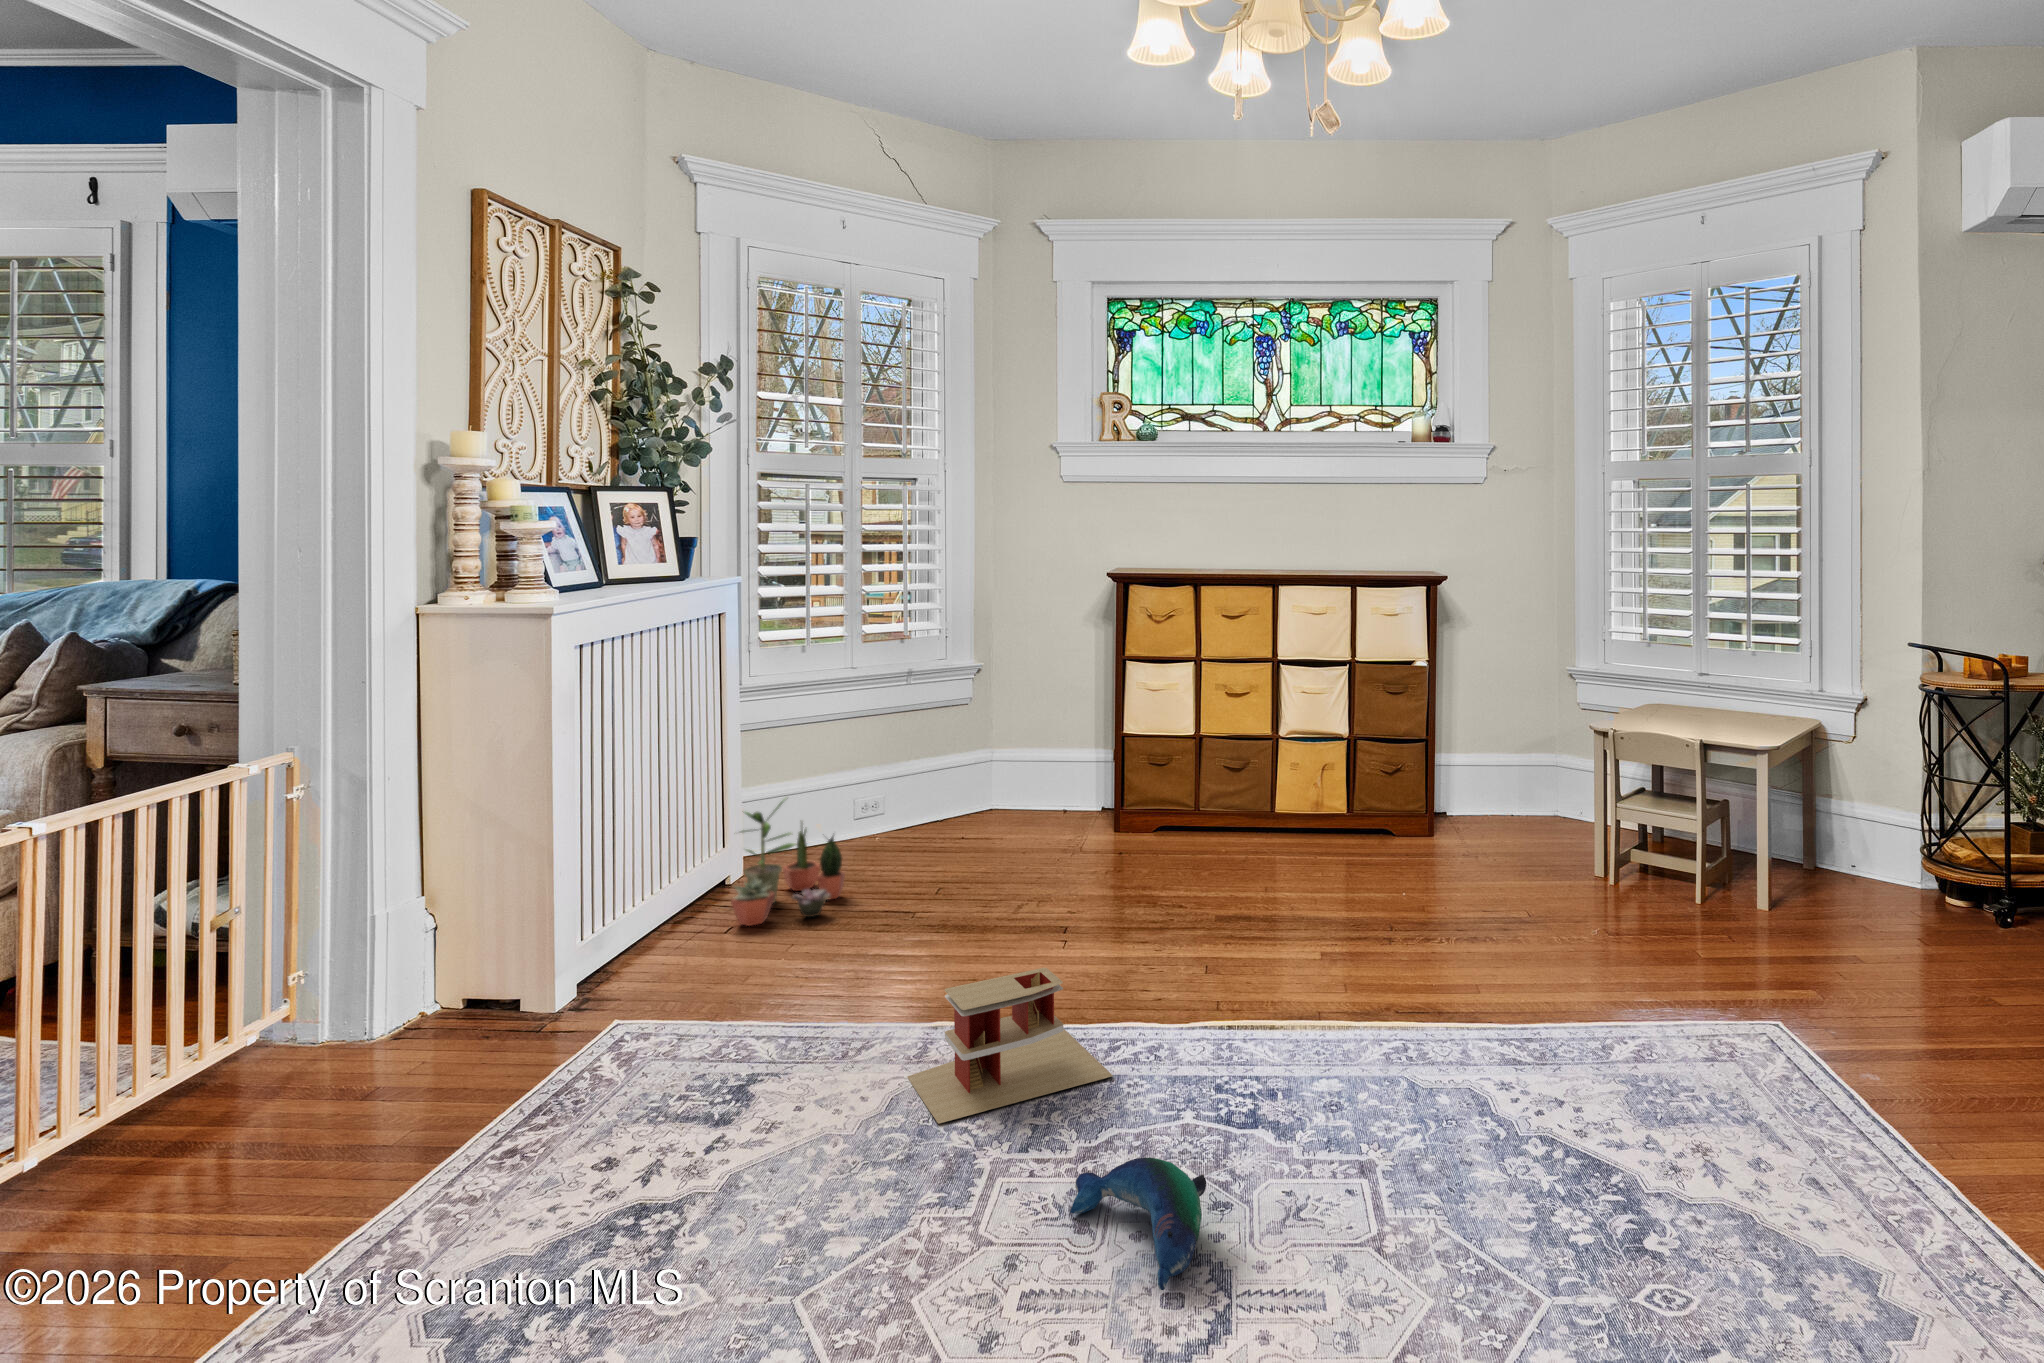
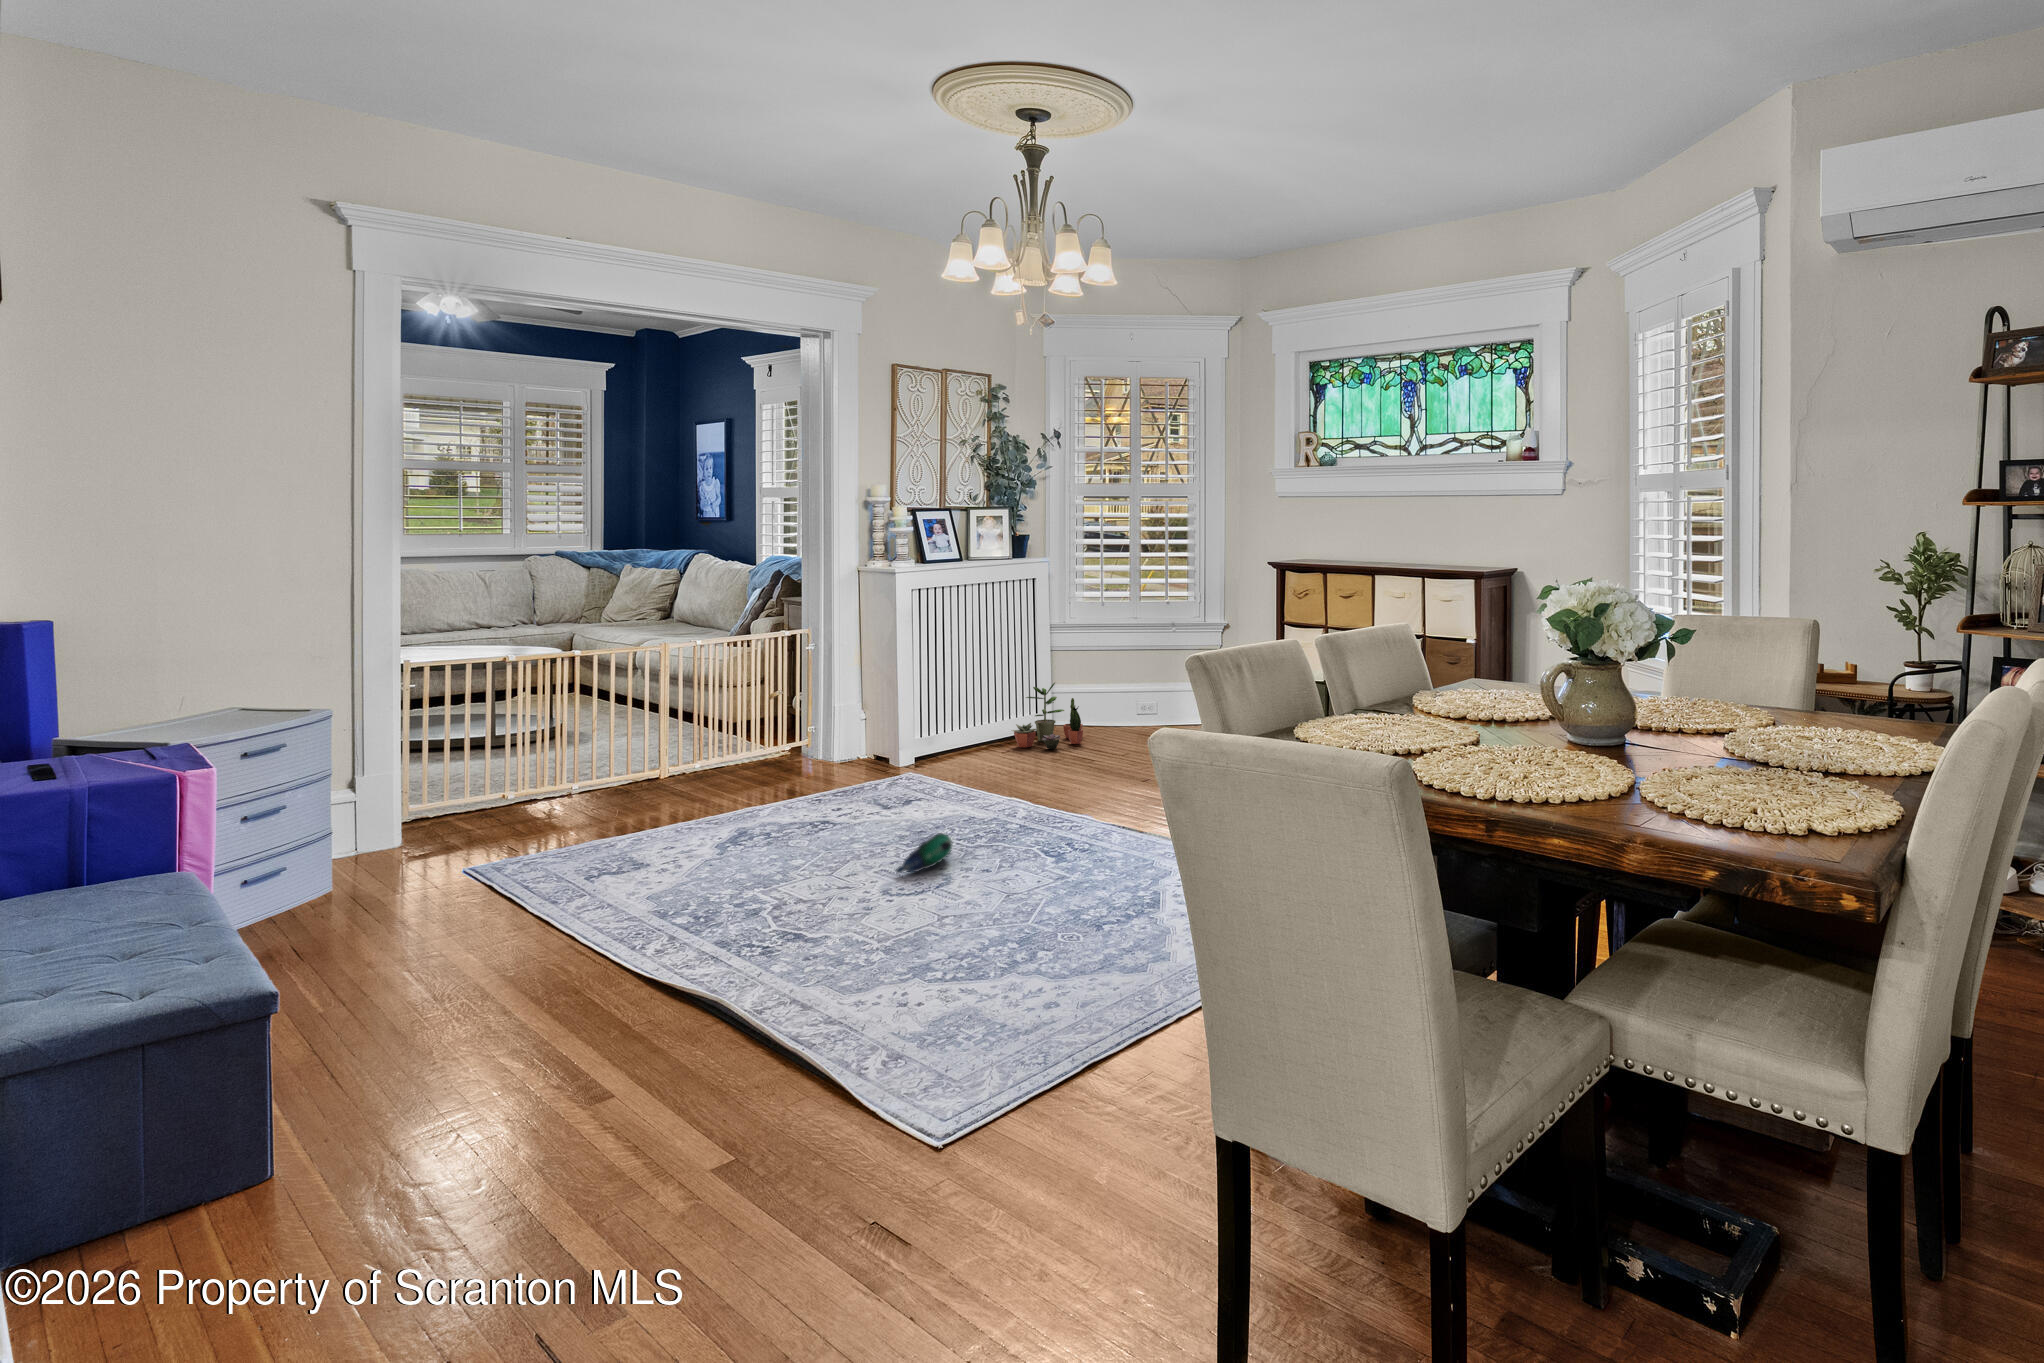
toy house: present [907,968,1113,1124] -> none [938,764,1049,824]

